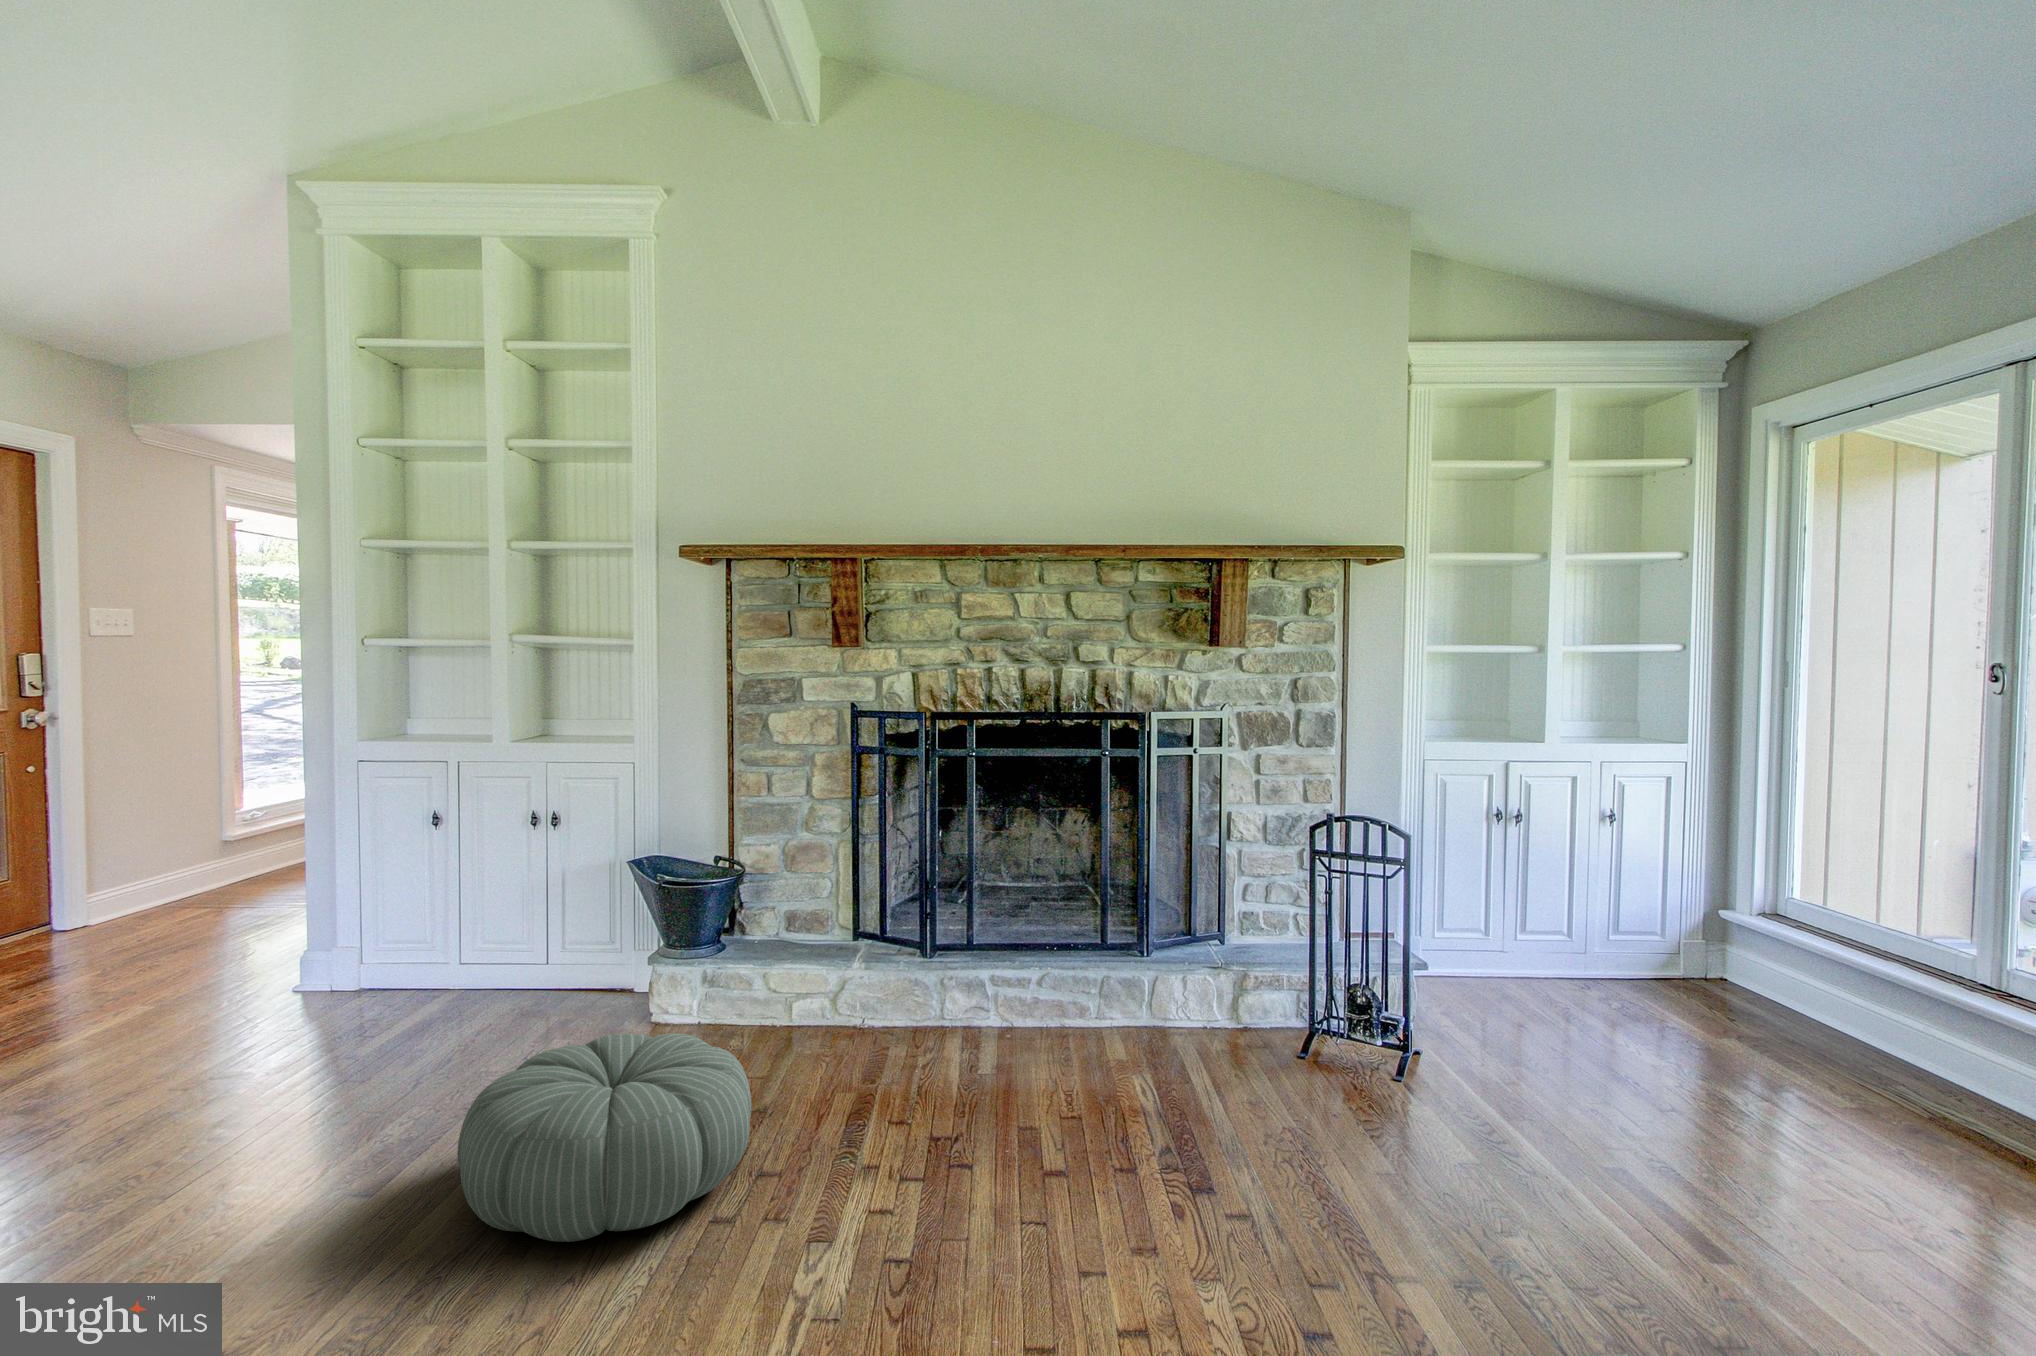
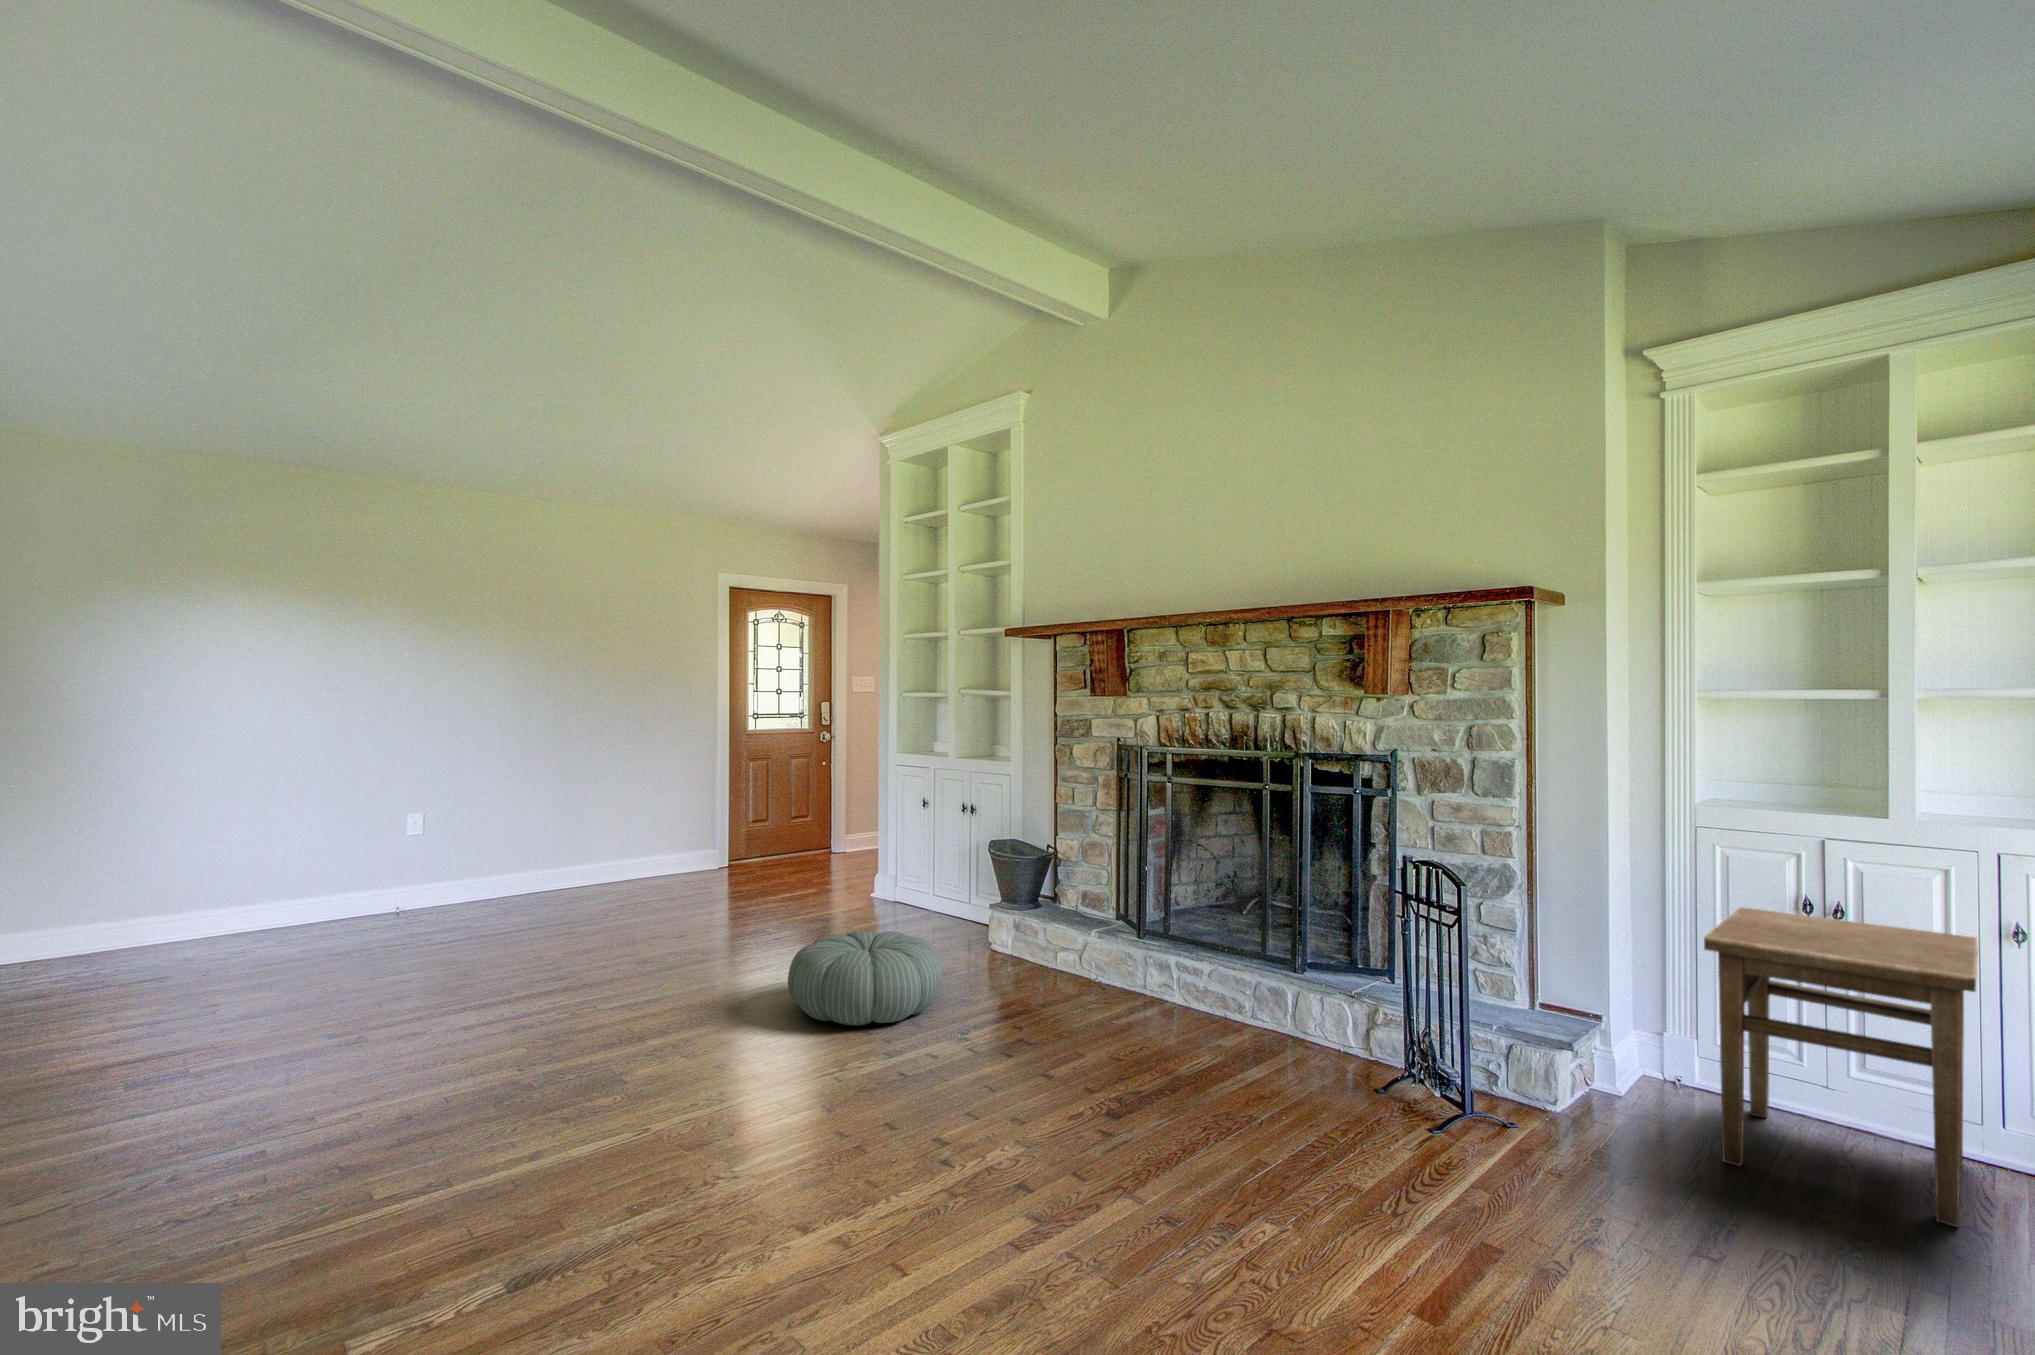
side table: none [1465,825,1708,1035] -> present [1704,907,1978,1227]

